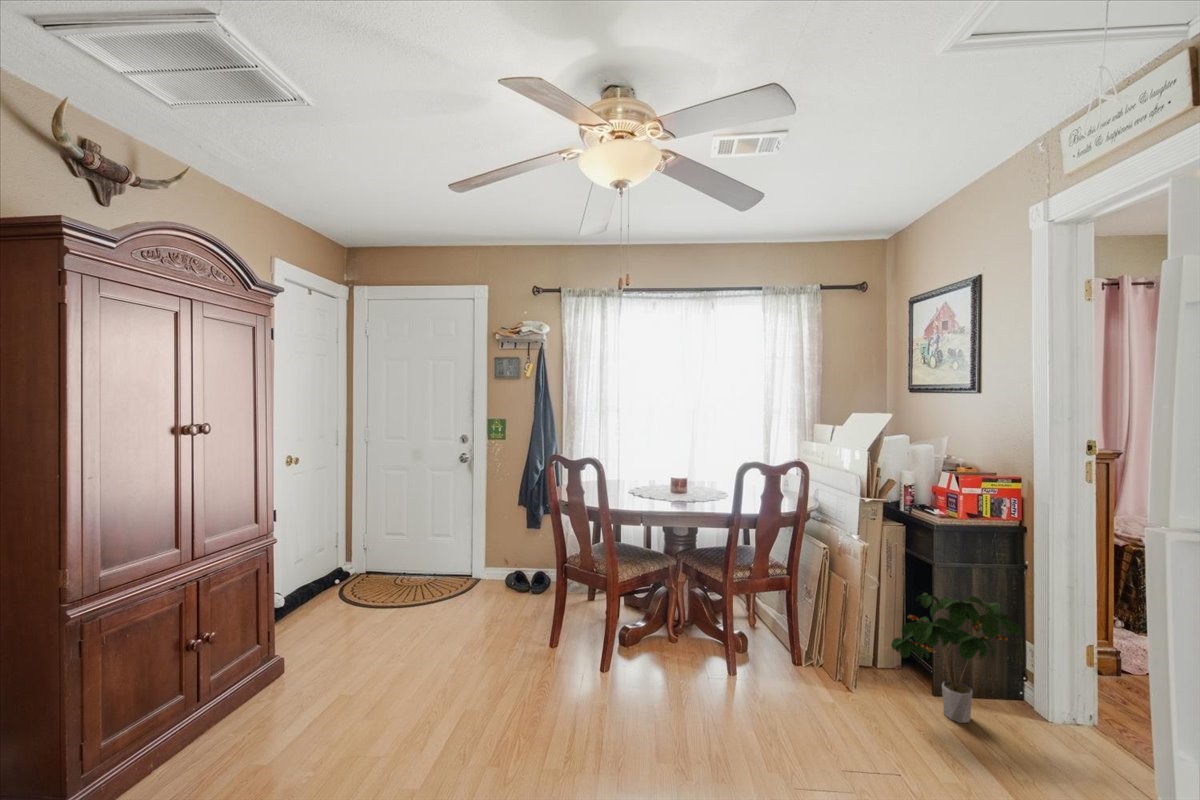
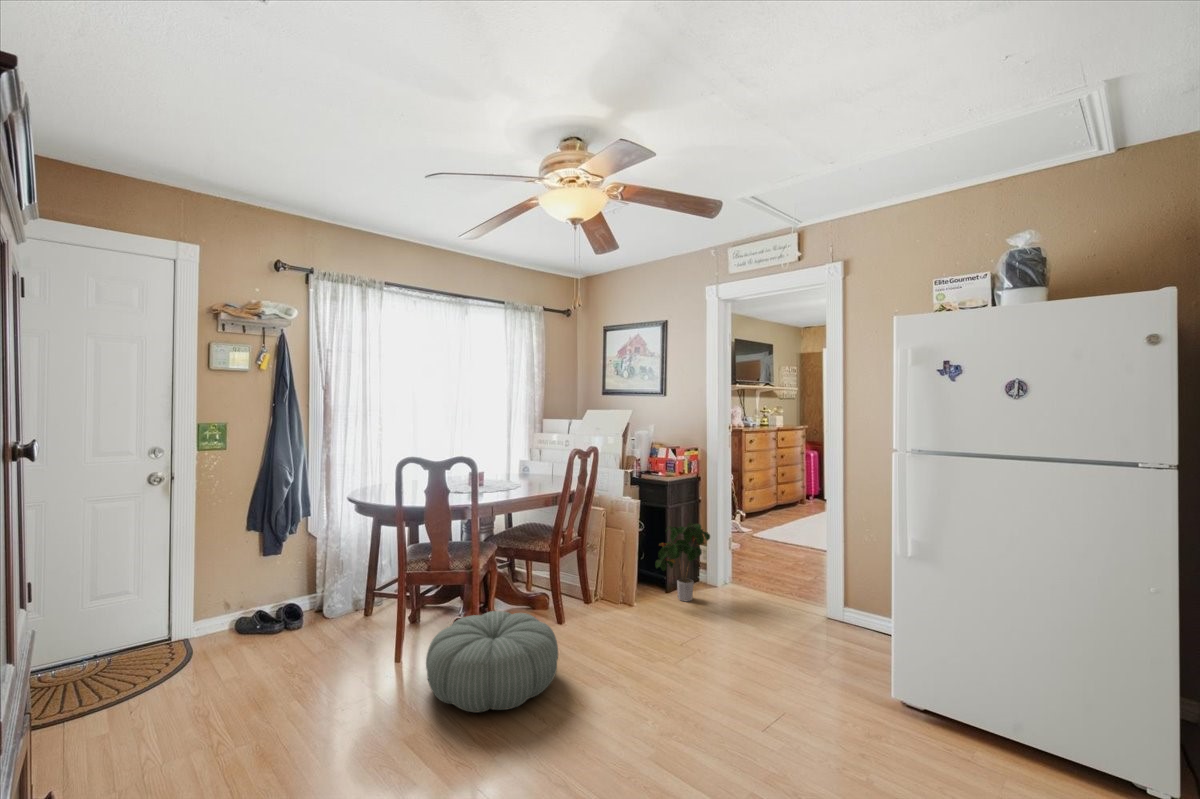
pouf: none [526,621,662,730] -> present [426,611,558,712]

